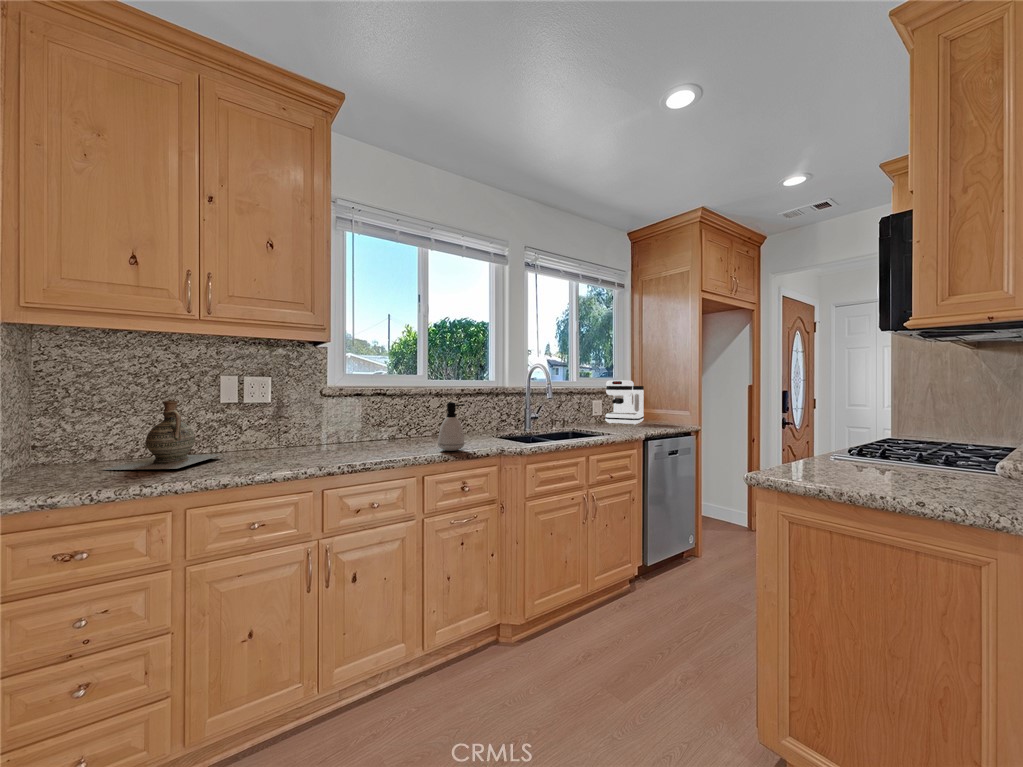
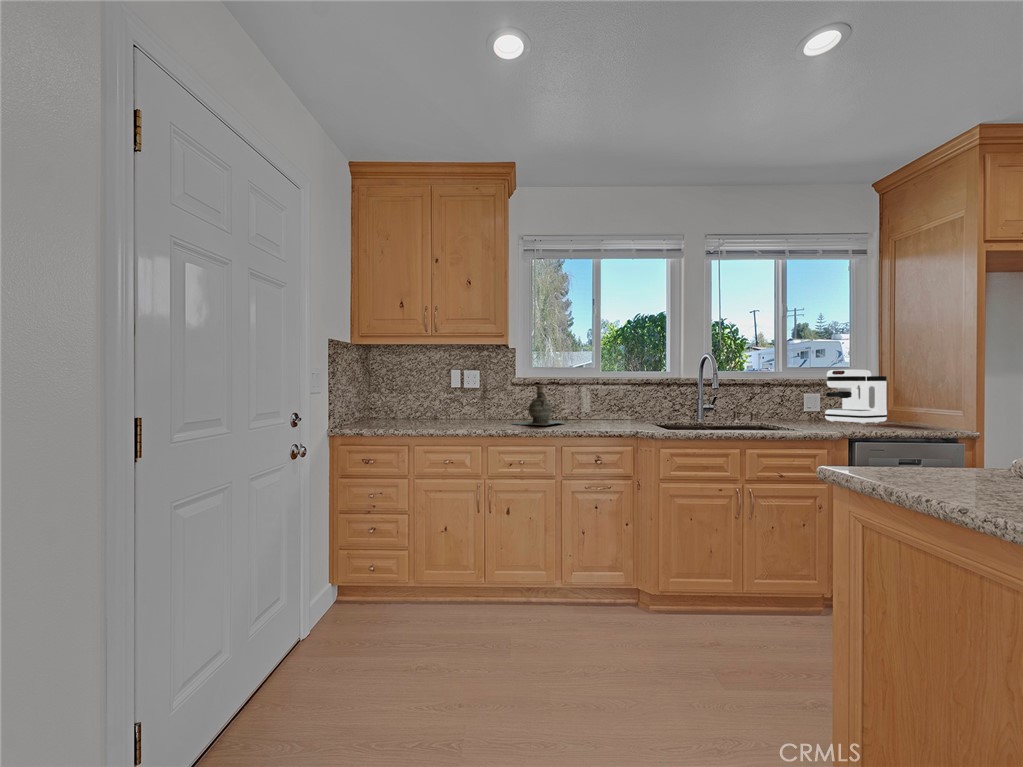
ceramic jug: present [104,401,221,470] -> present [514,386,563,425]
soap dispenser: present [438,402,465,451] -> none [580,388,601,427]

